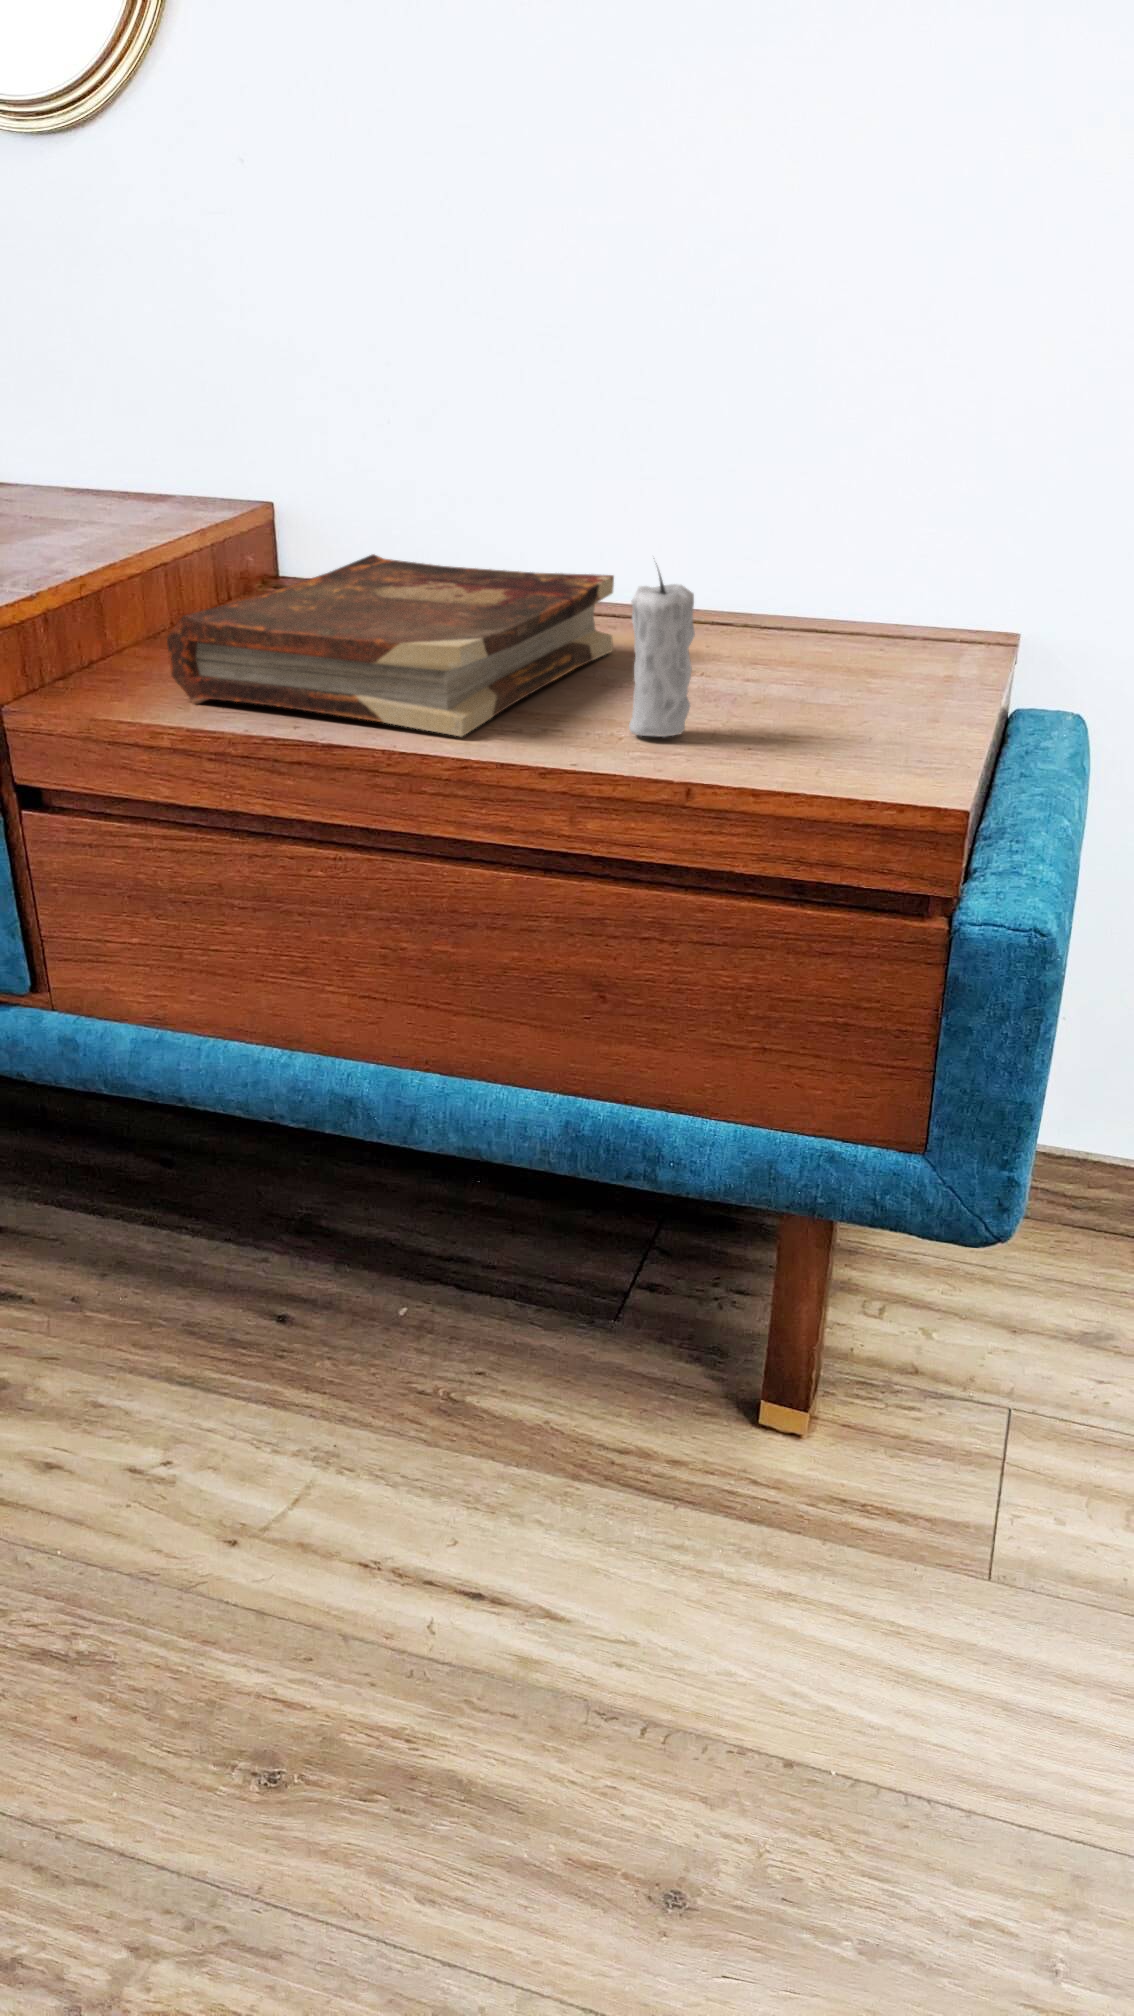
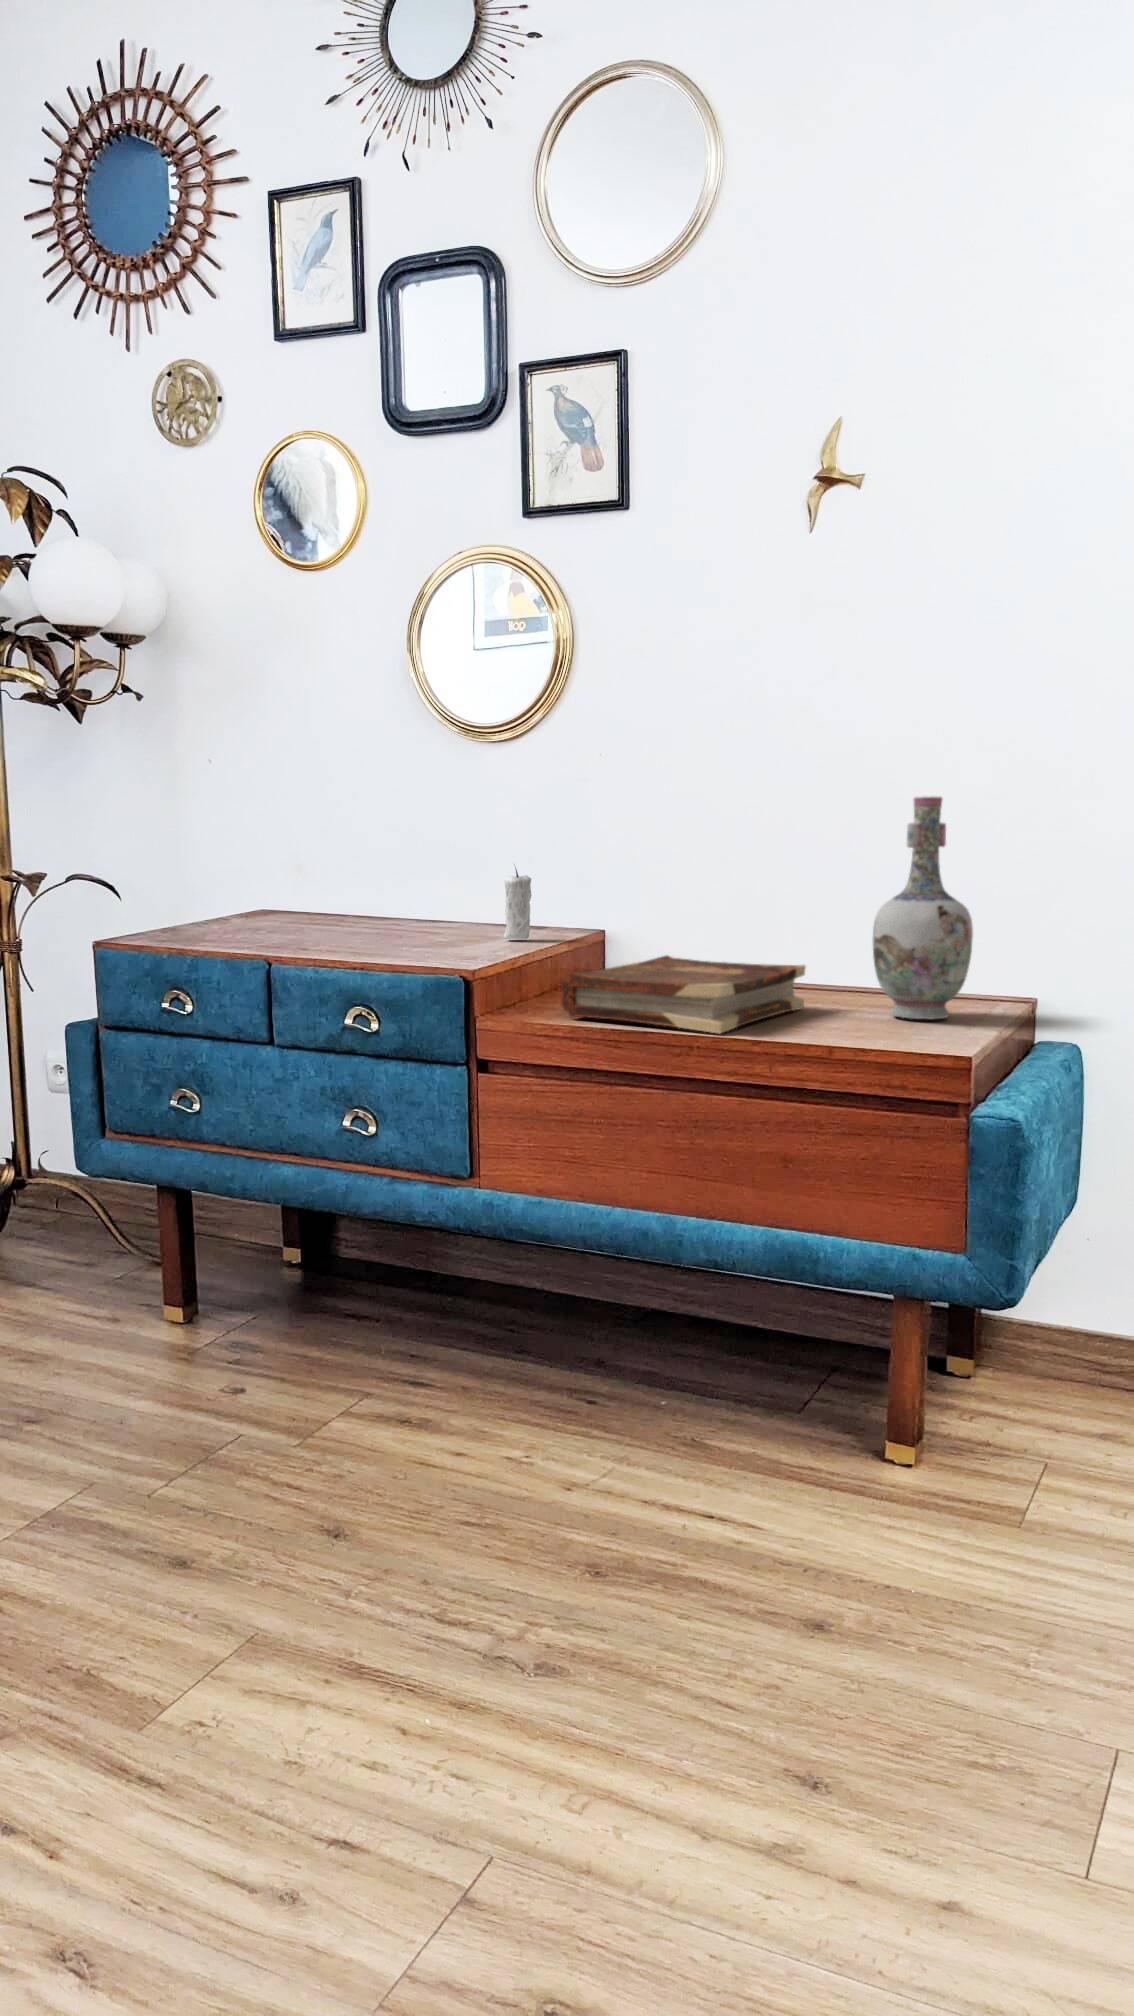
vase: none [733,251,908,675] -> present [873,796,973,1020]
candle: present [629,572,695,737] -> present [504,868,531,939]

